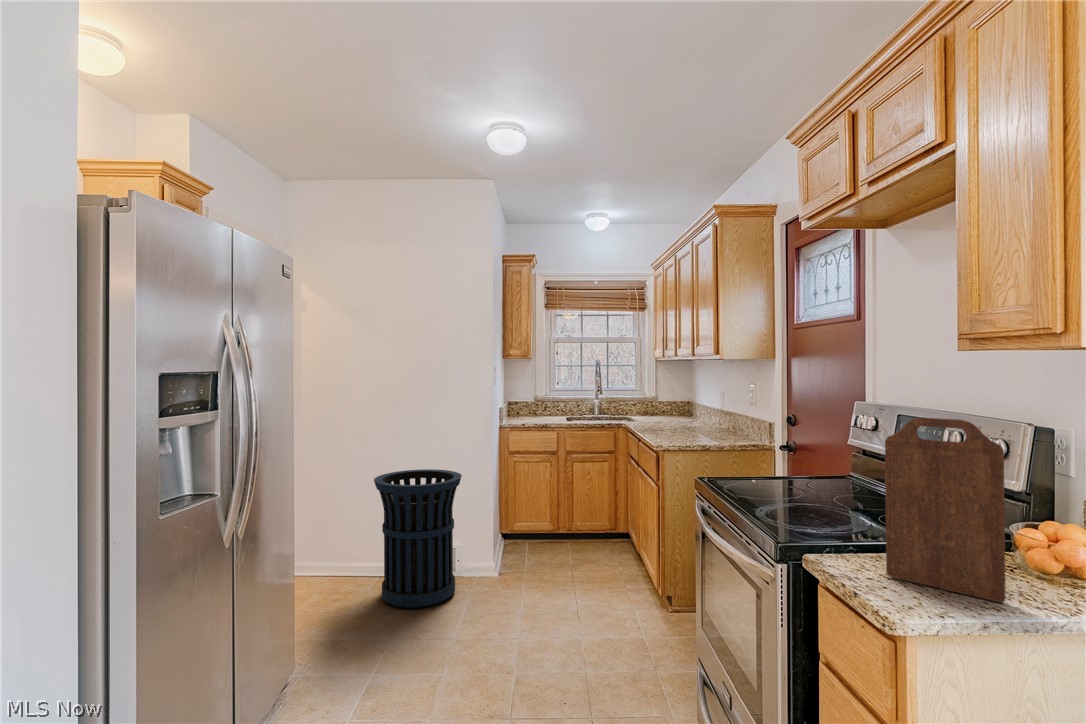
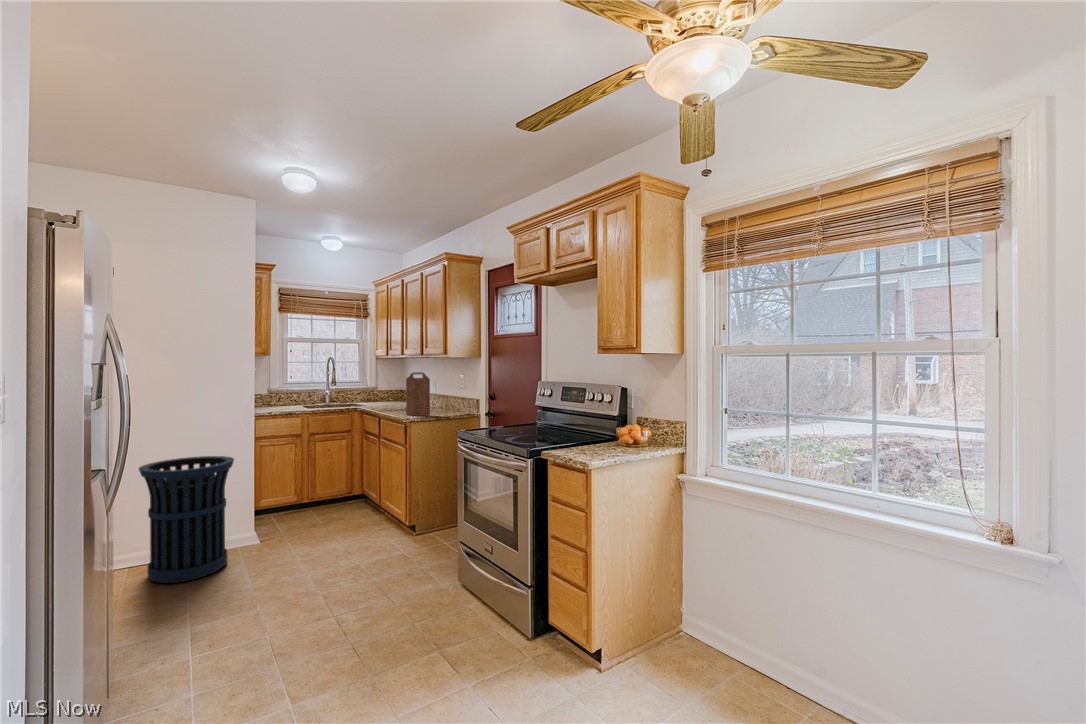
cutting board: present [885,418,1006,603] -> present [406,372,430,415]

